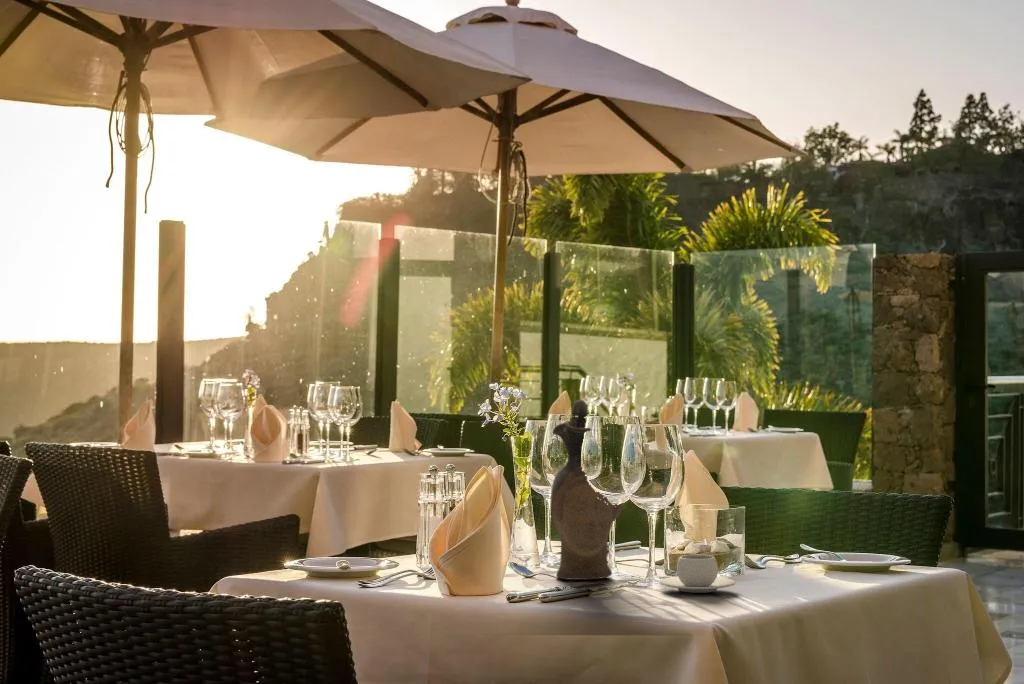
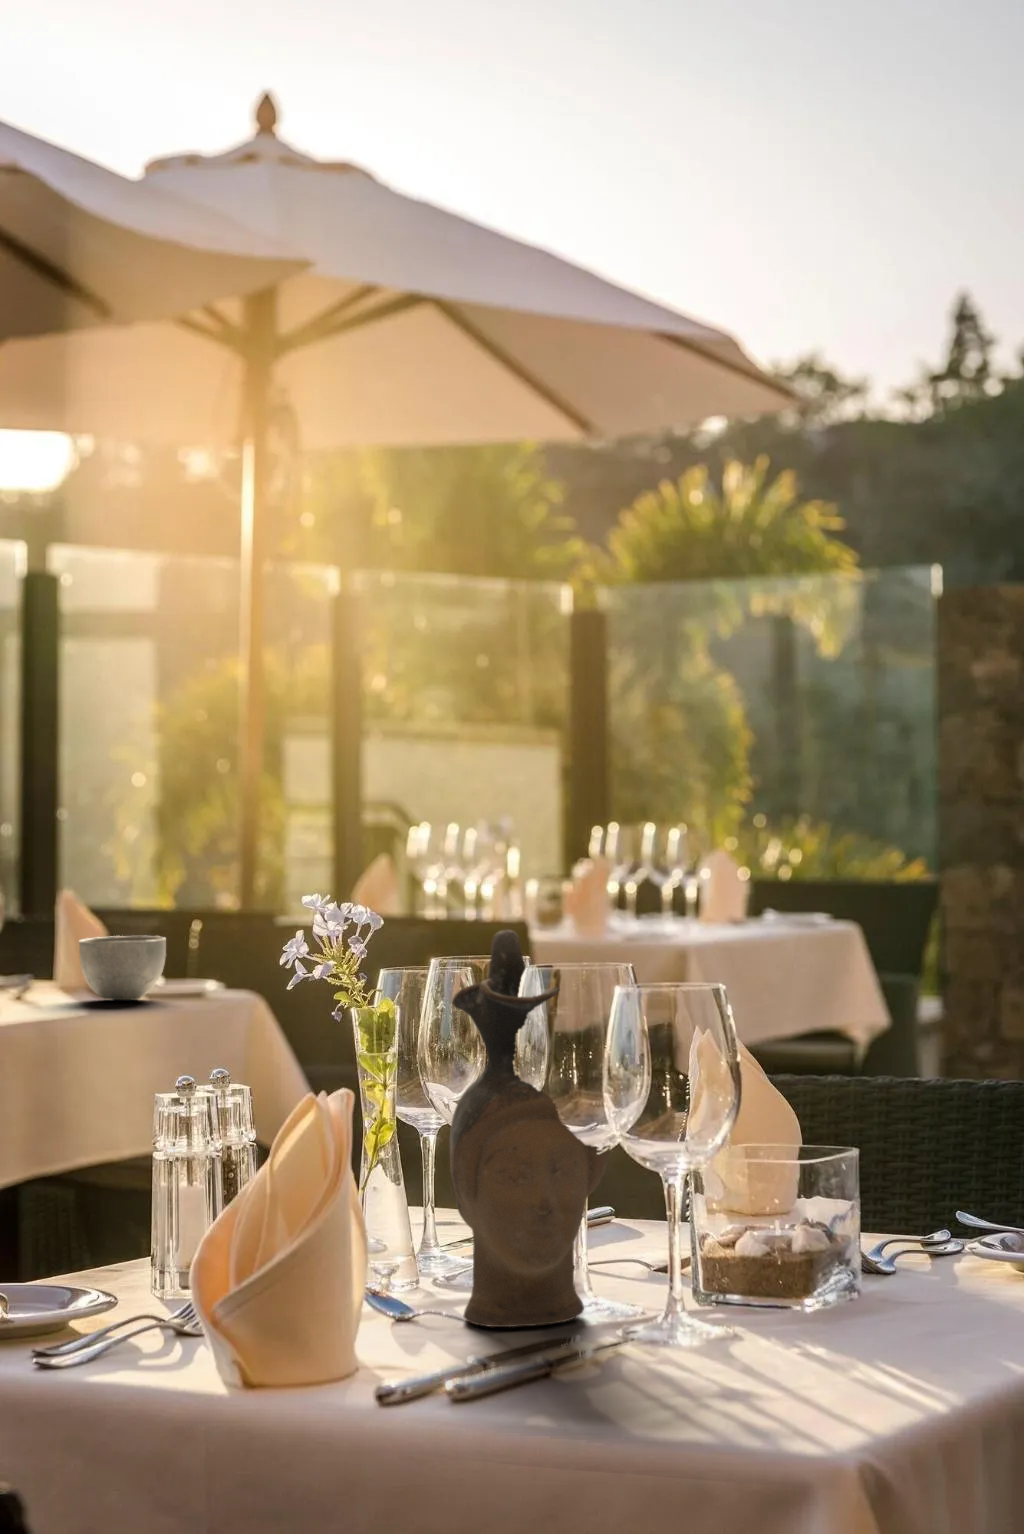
bowl: none [405,423,448,455] -> present [79,936,166,1000]
teacup: present [660,554,735,593] -> none [699,1269,864,1357]

